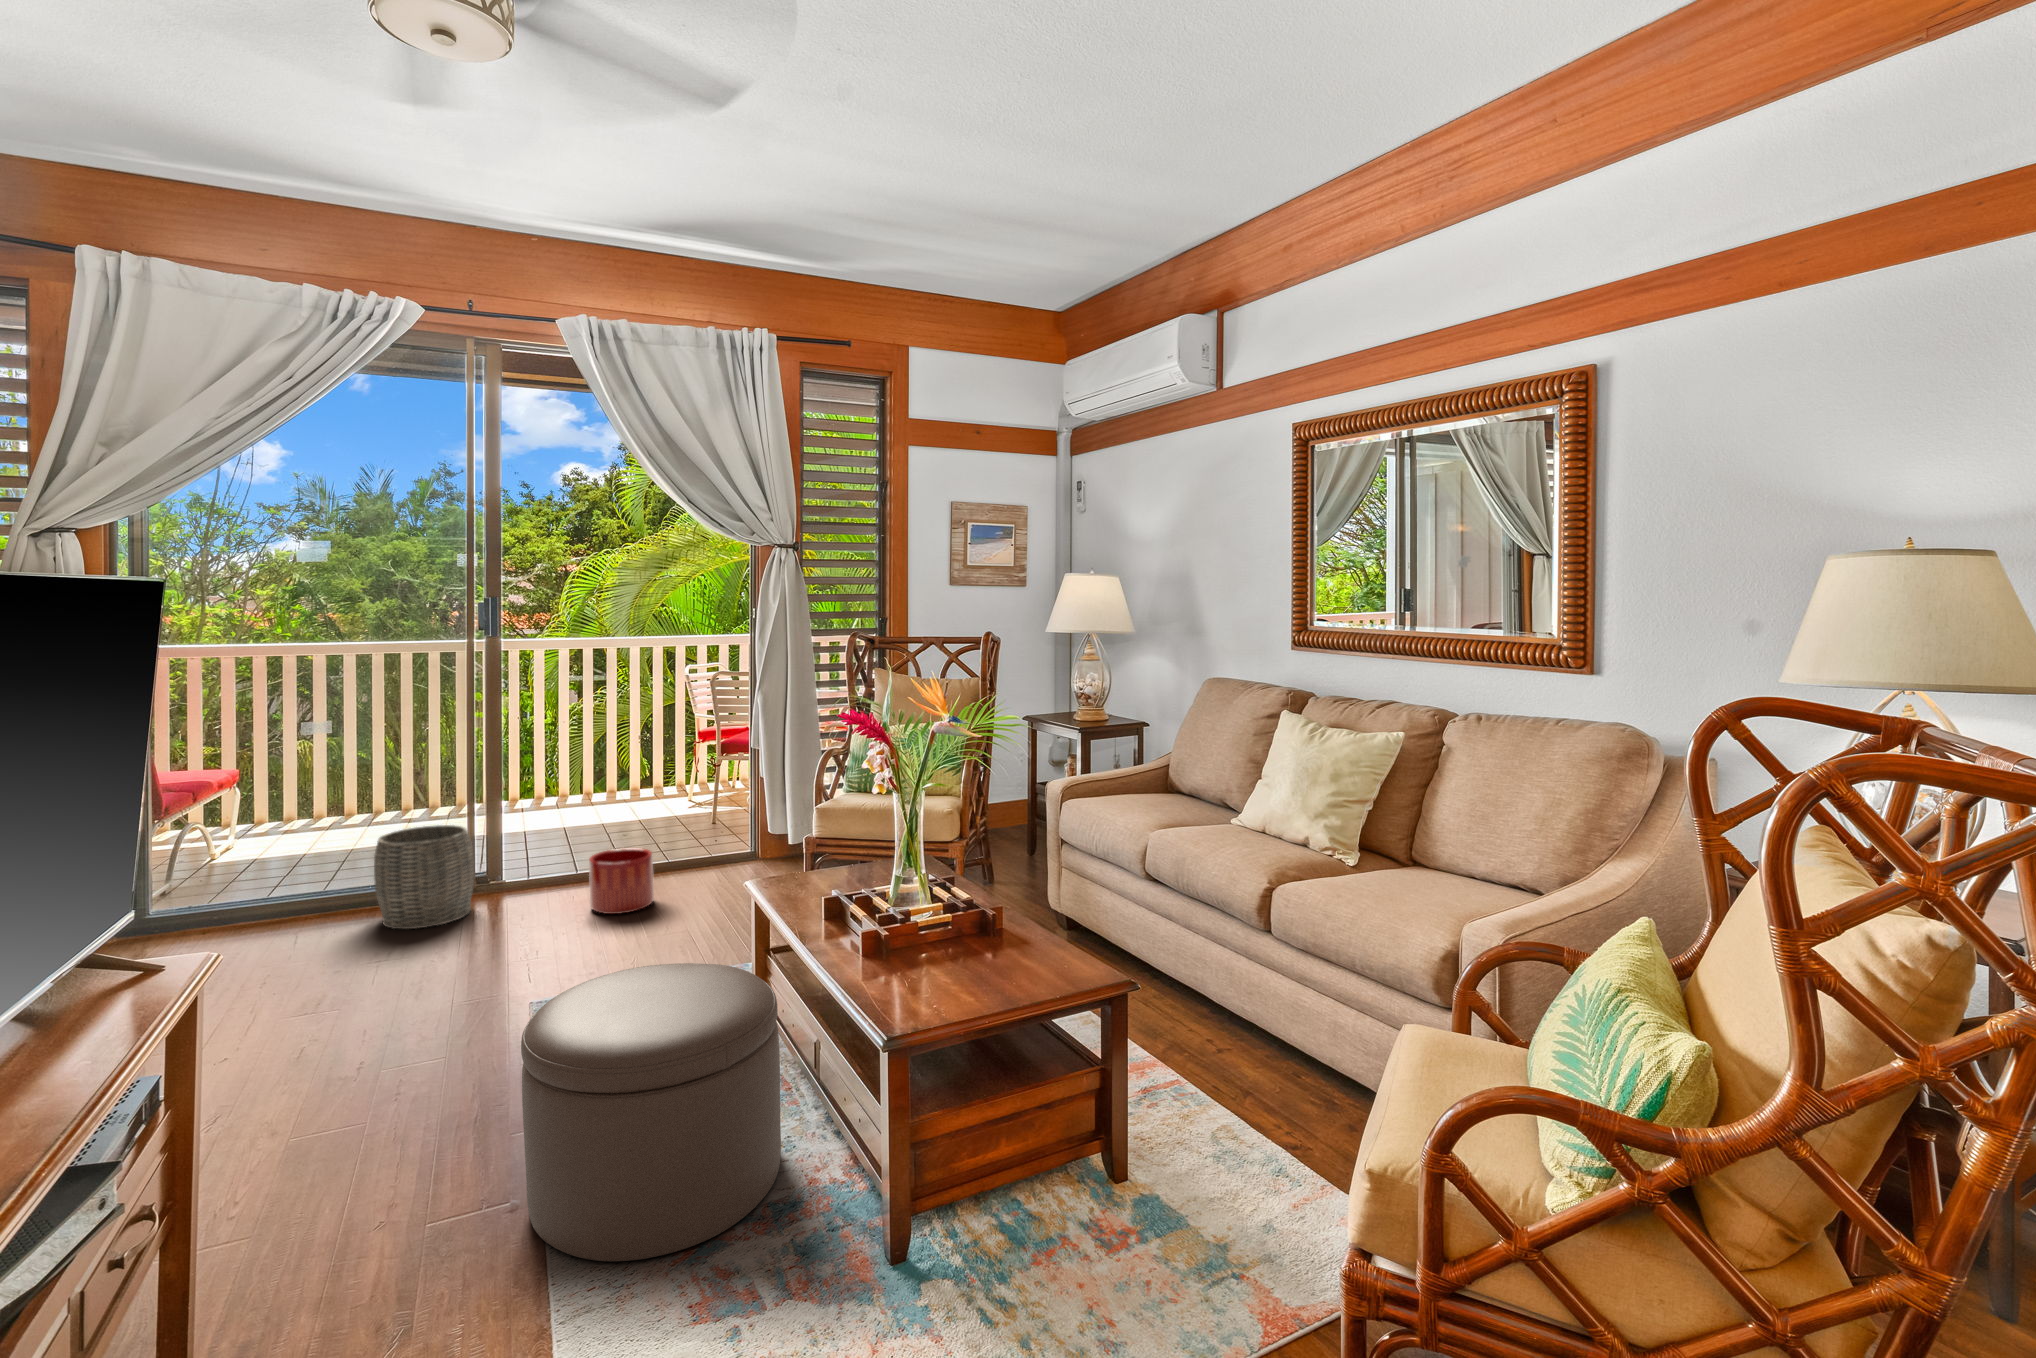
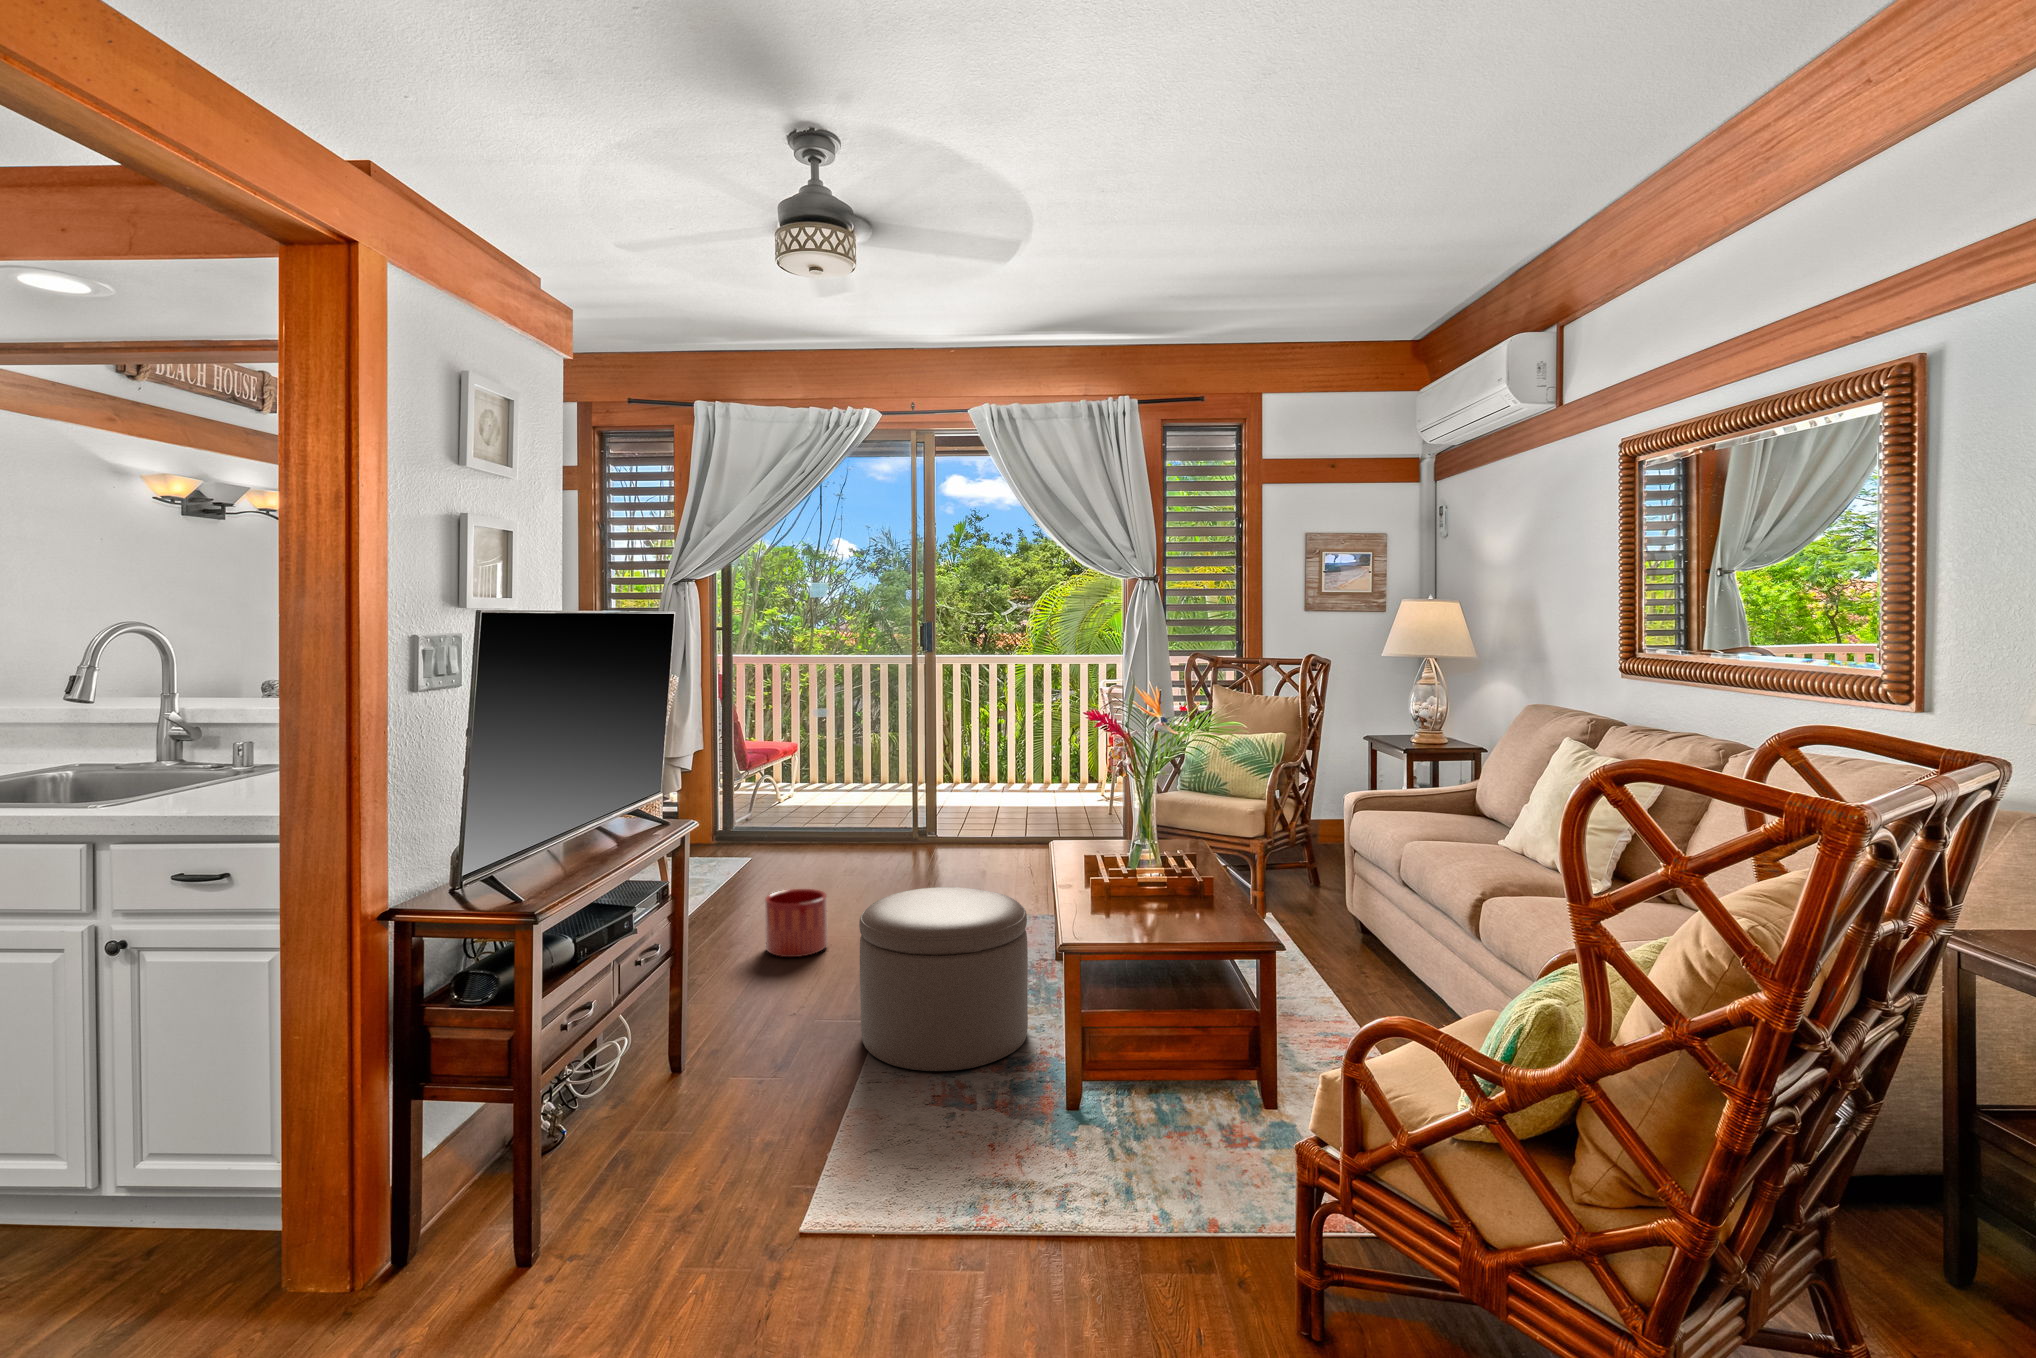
woven basket: present [374,825,475,929] -> none [835,797,898,870]
planter: present [589,848,654,914] -> present [765,889,828,957]

